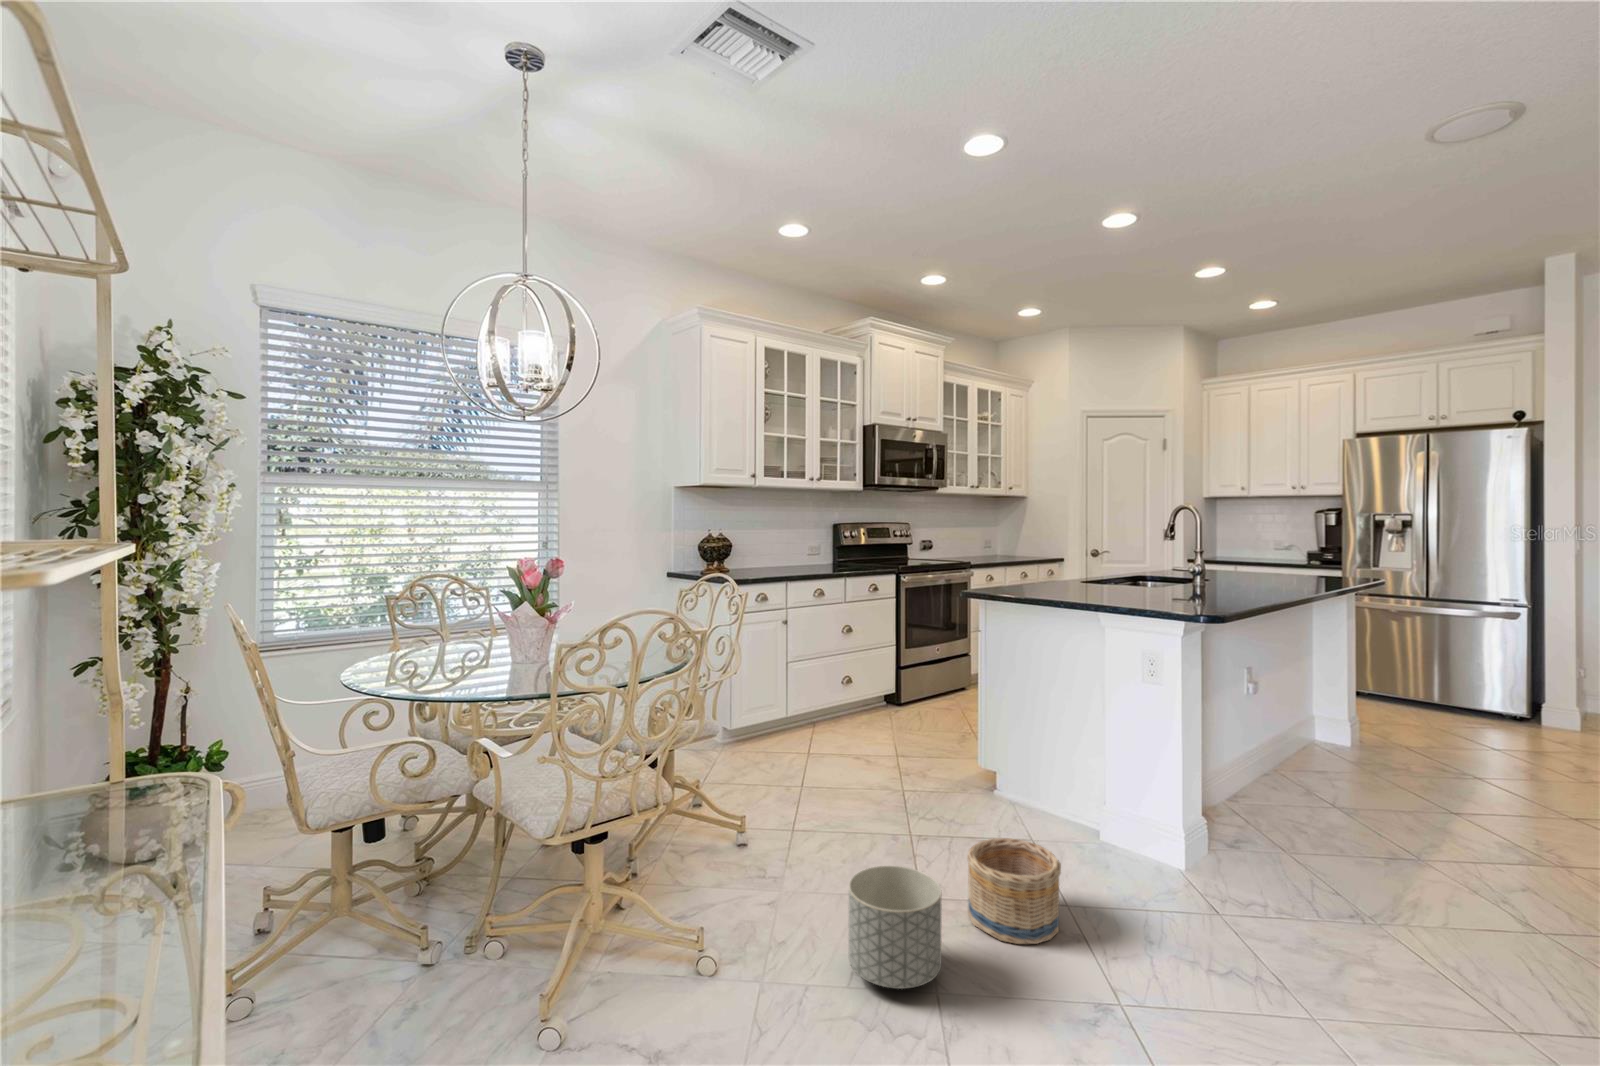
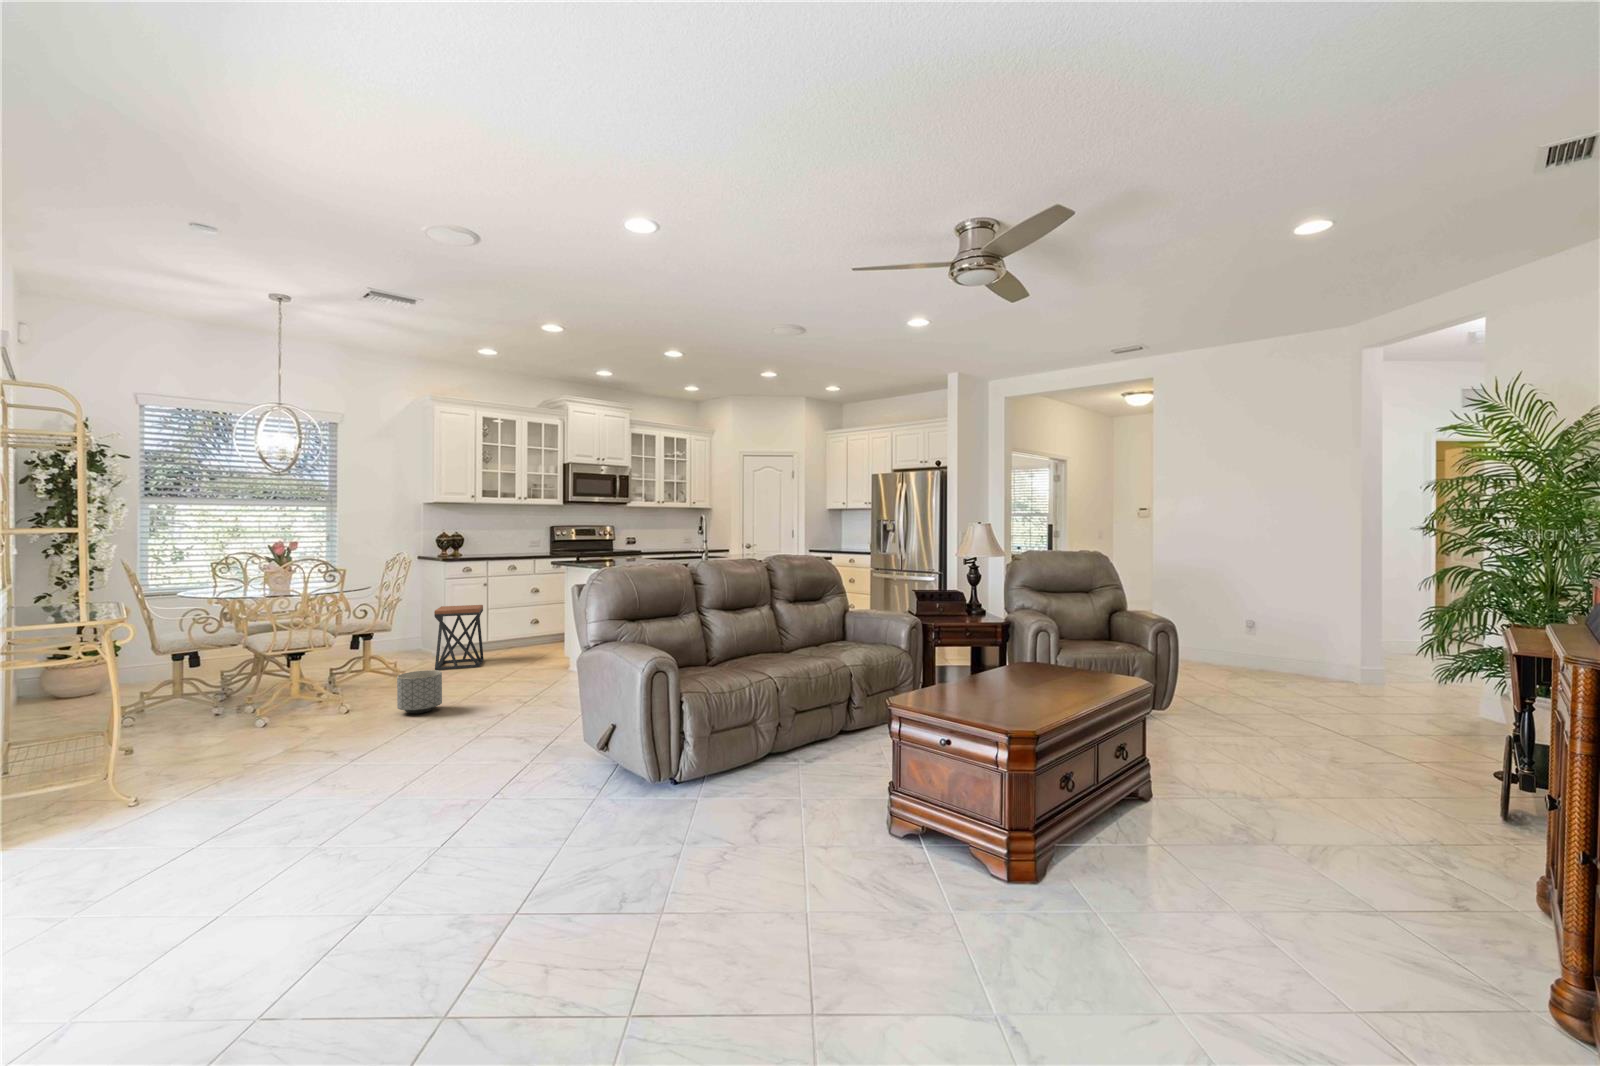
stool: none [735,663,819,789] -> present [434,605,484,670]
basket: present [967,838,1061,944] -> none [476,666,521,704]

